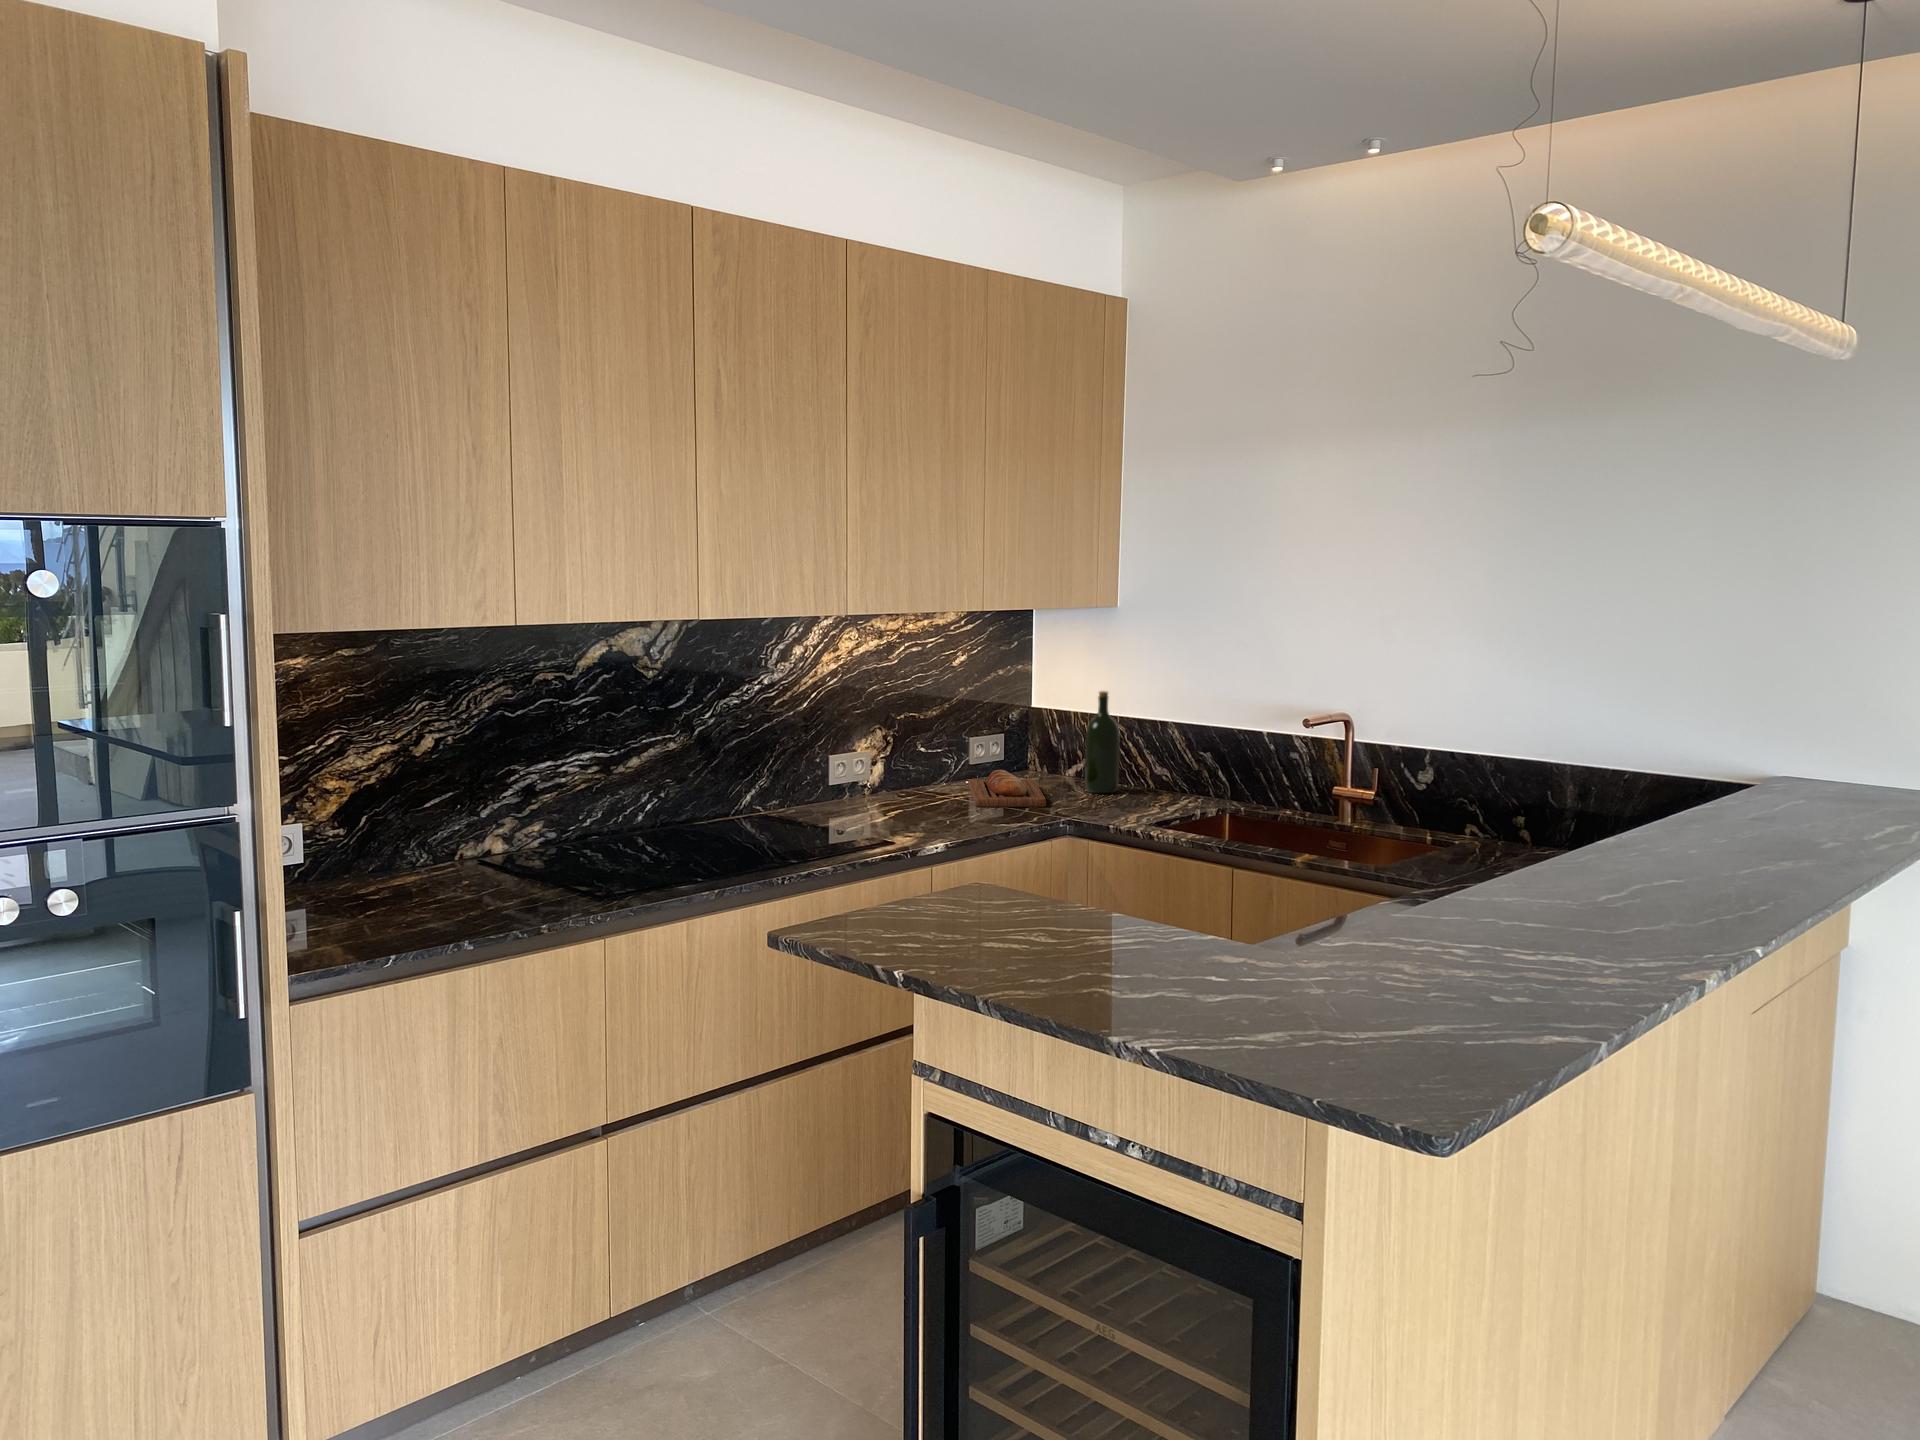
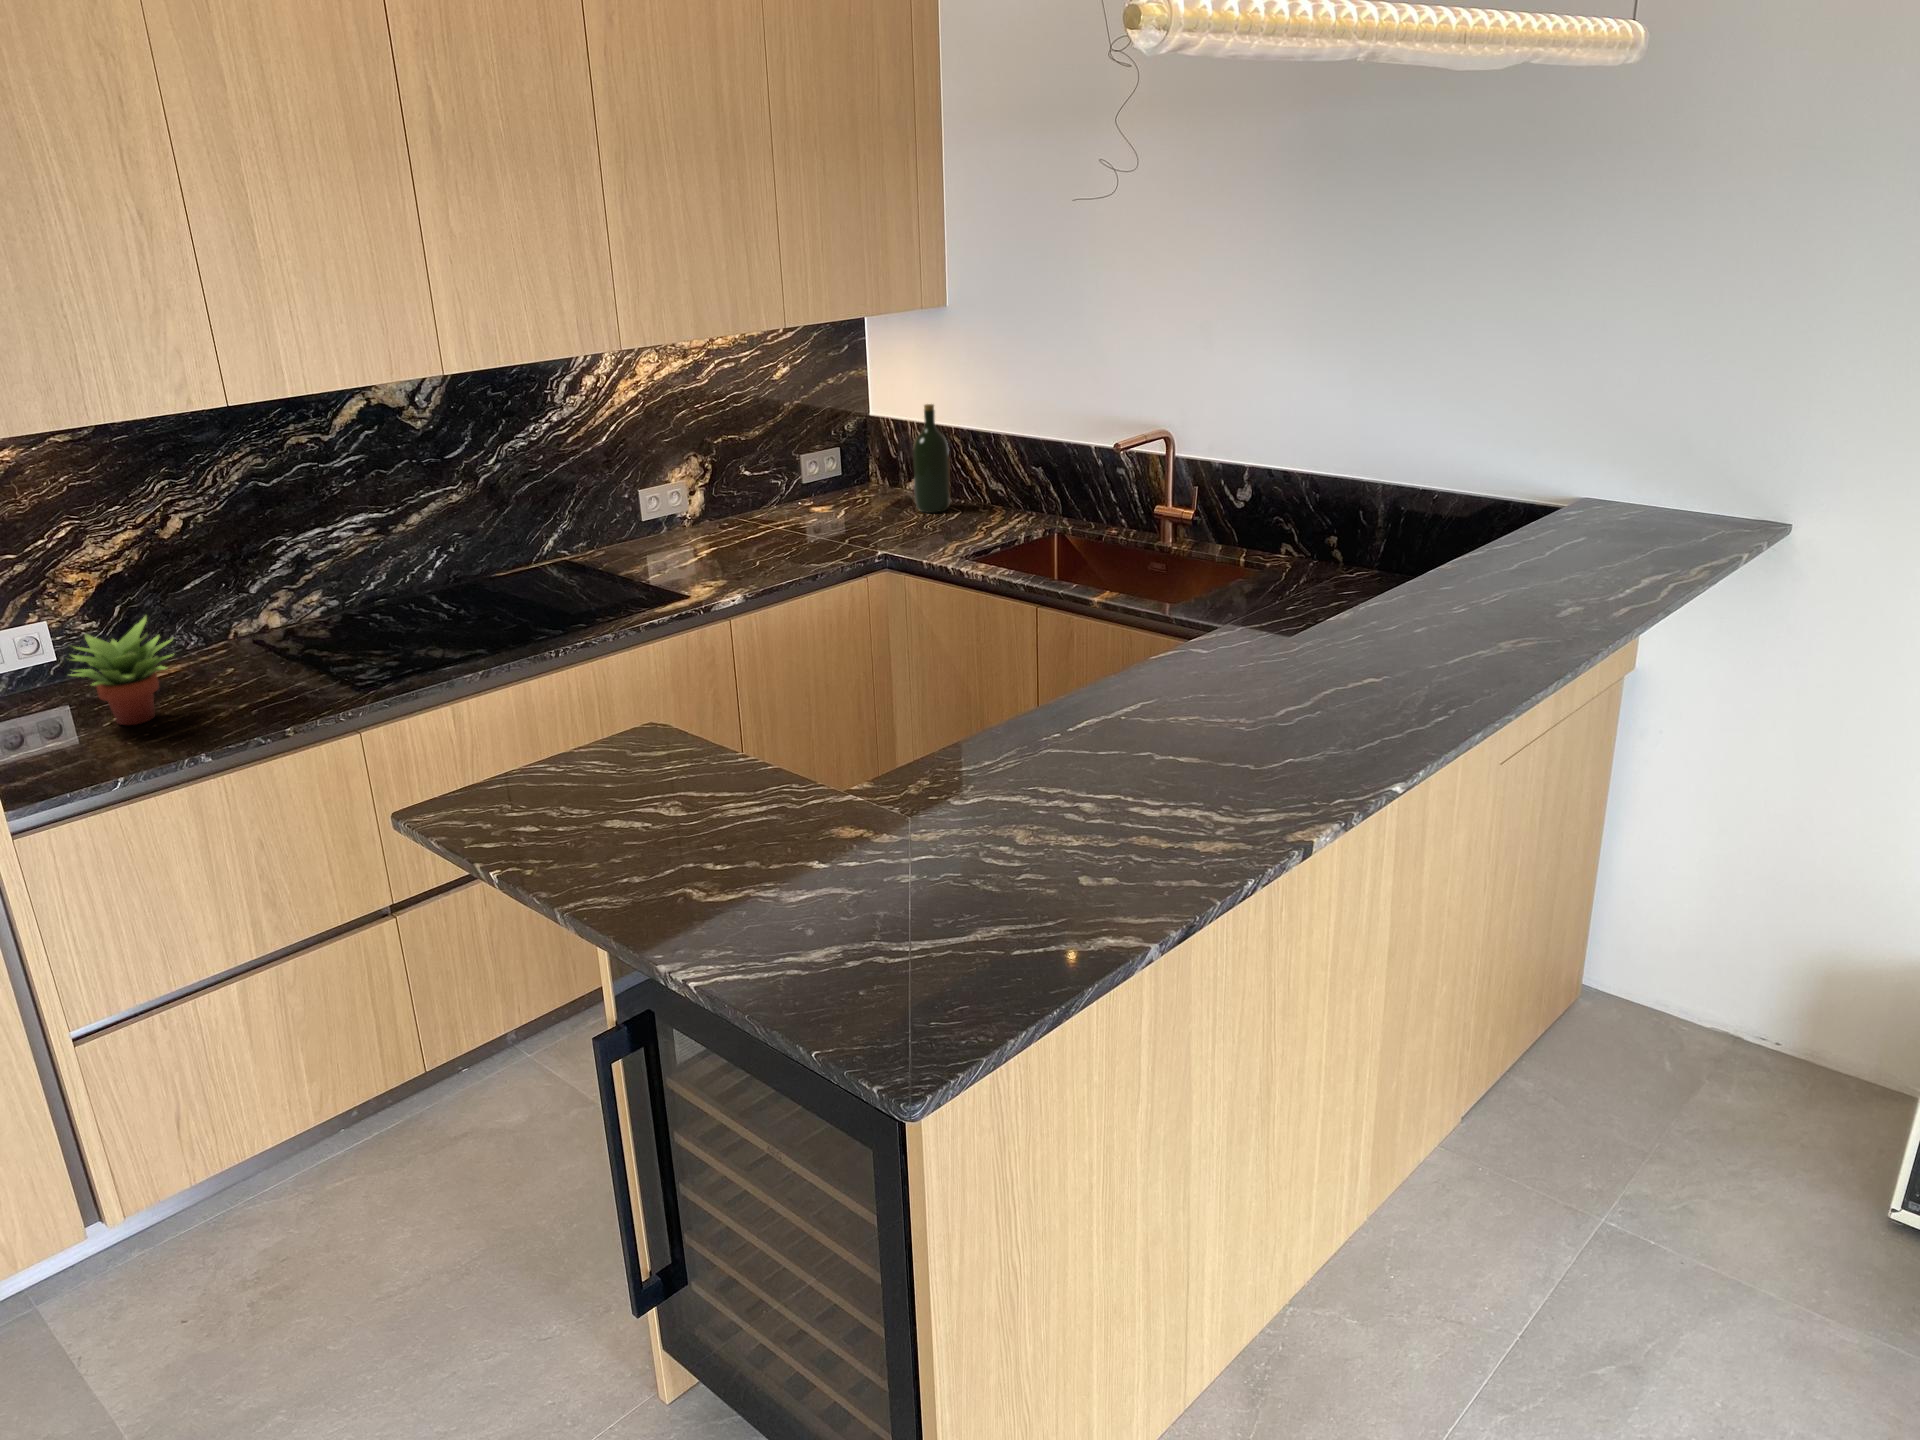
bread loaf: present [969,770,1046,807] -> none [792,491,866,537]
succulent plant: none [333,814,438,920] -> present [68,615,173,725]

